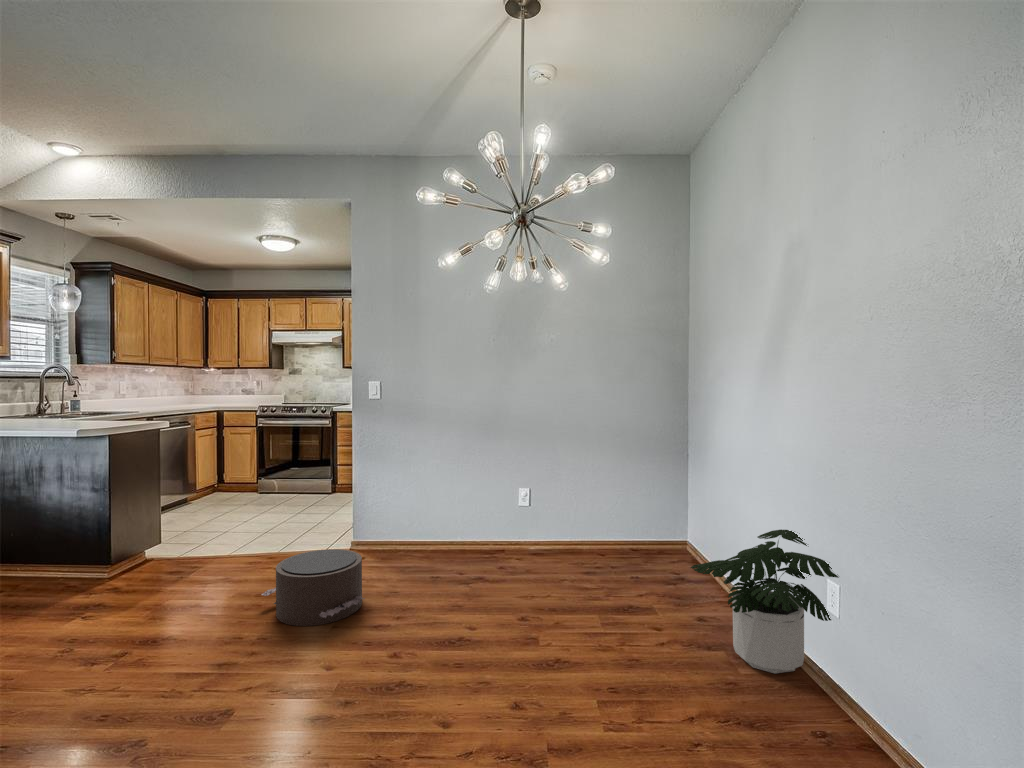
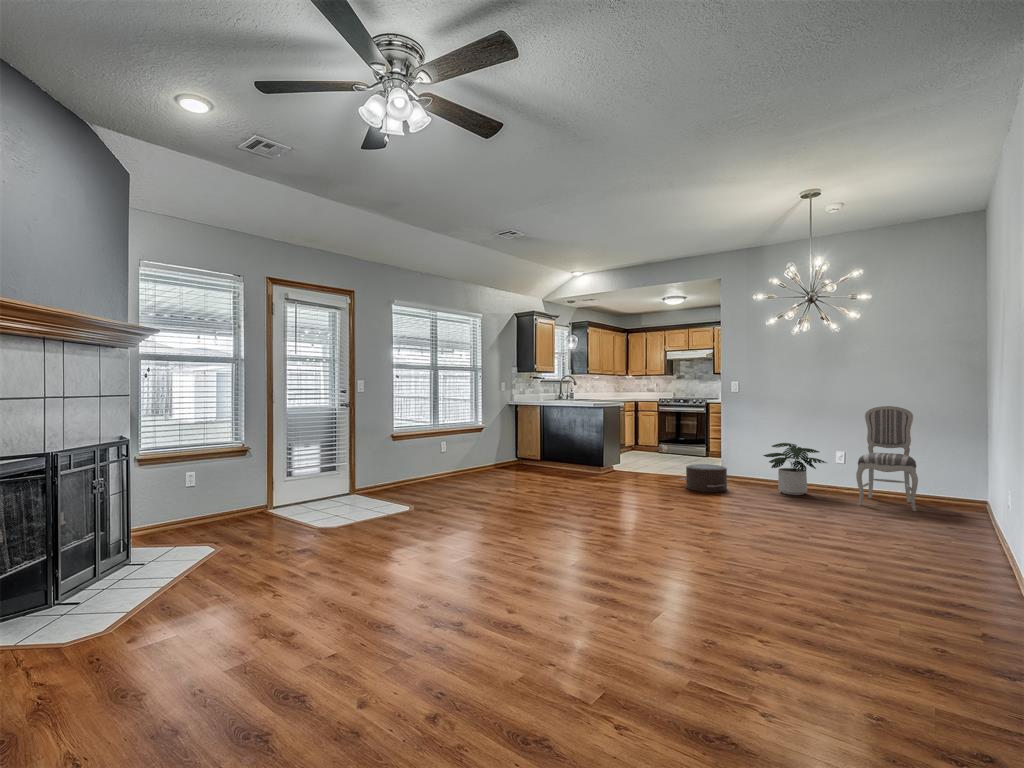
dining chair: none [583,421,680,607] -> present [856,406,918,511]
potted plant: present [691,529,839,674] -> present [763,443,827,495]

